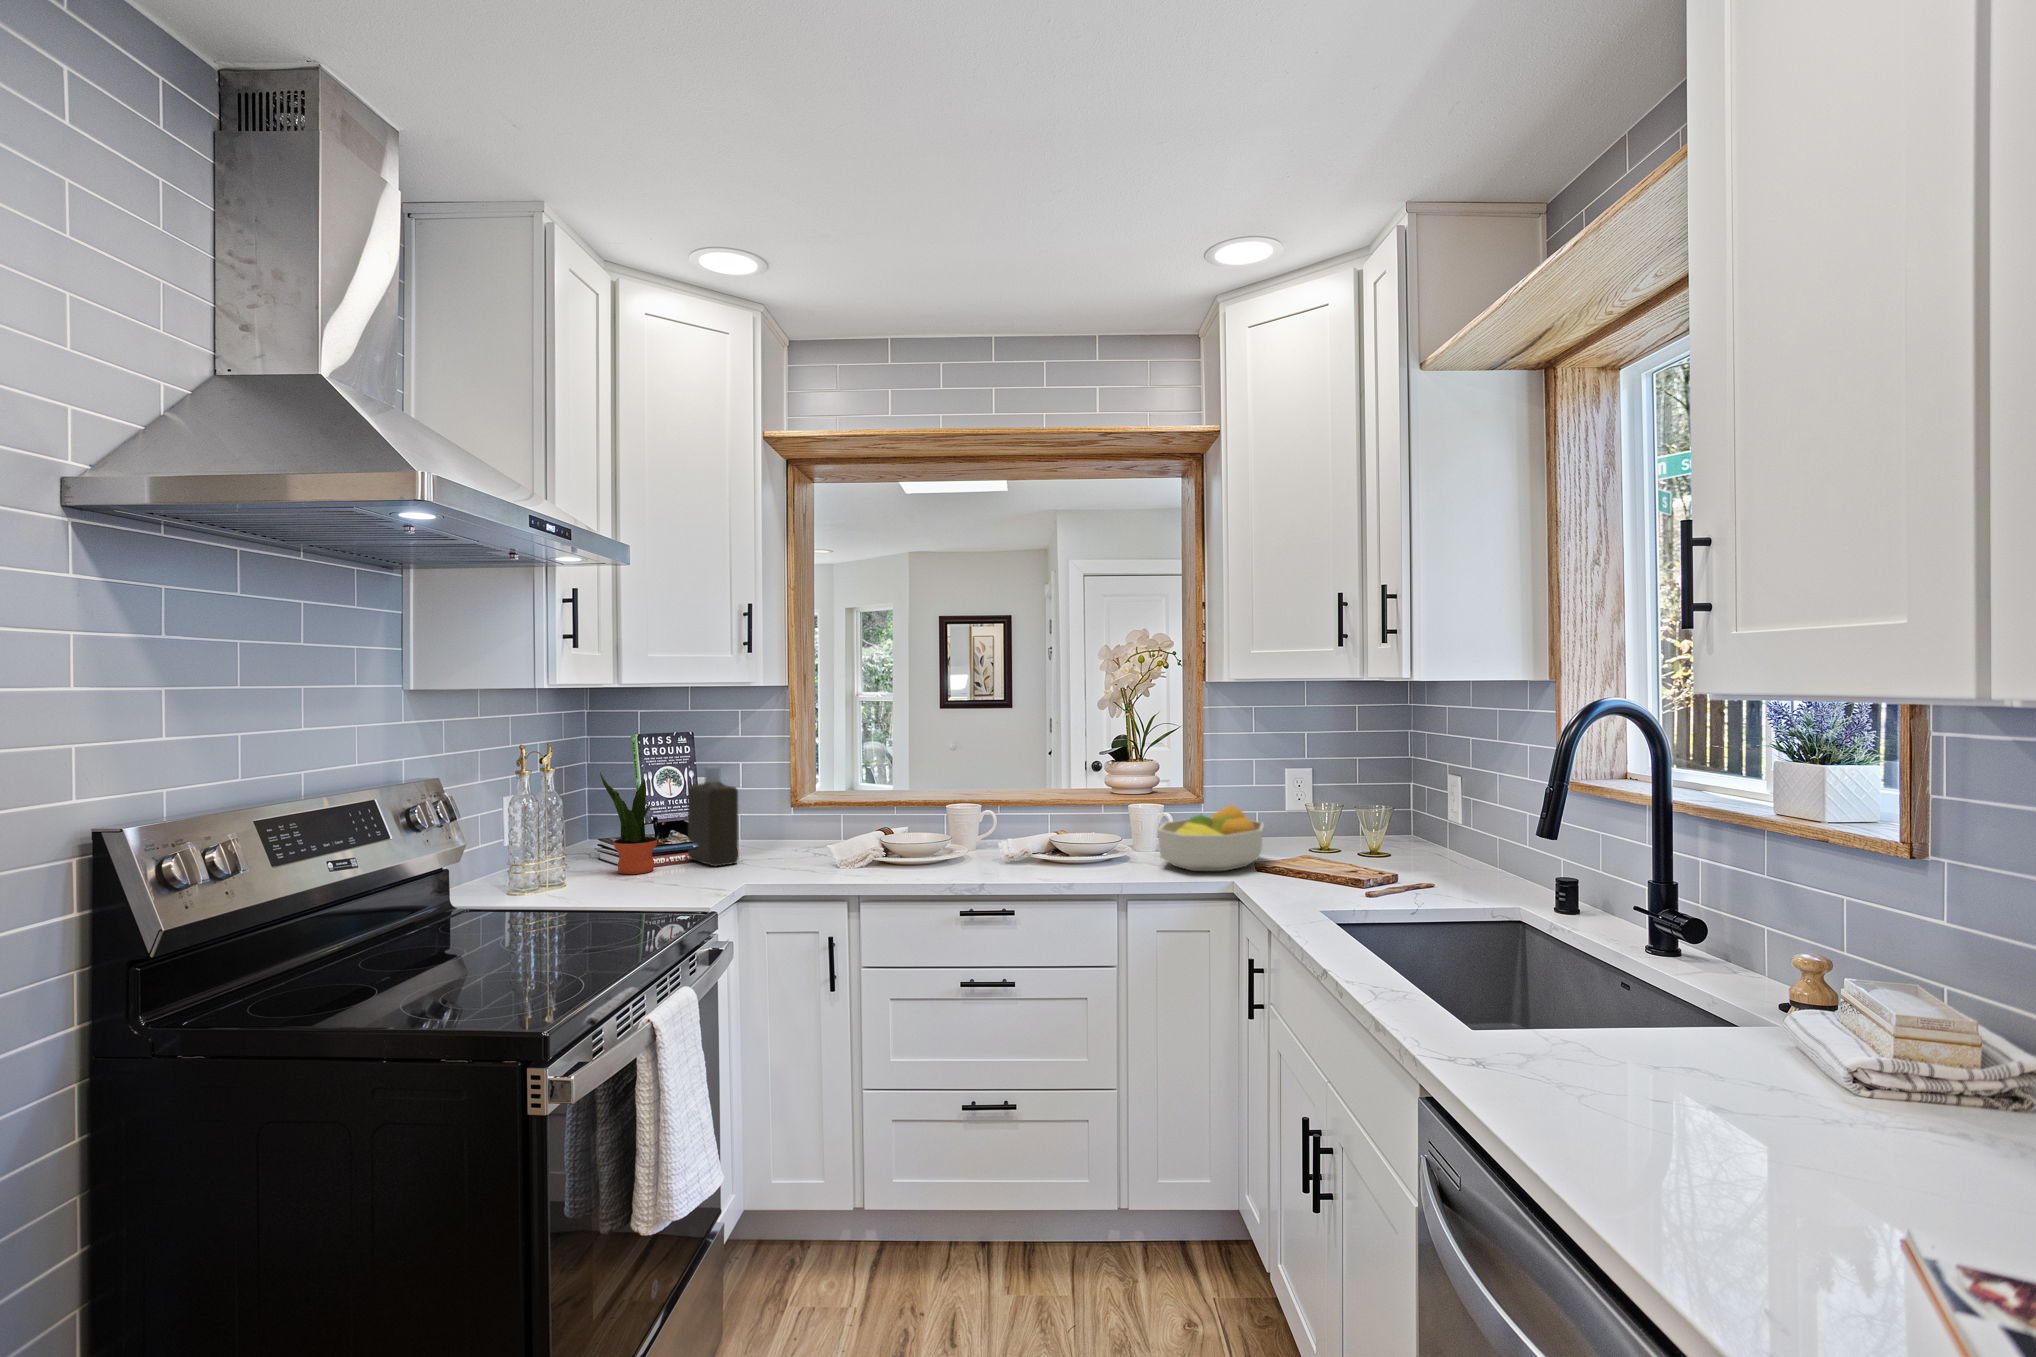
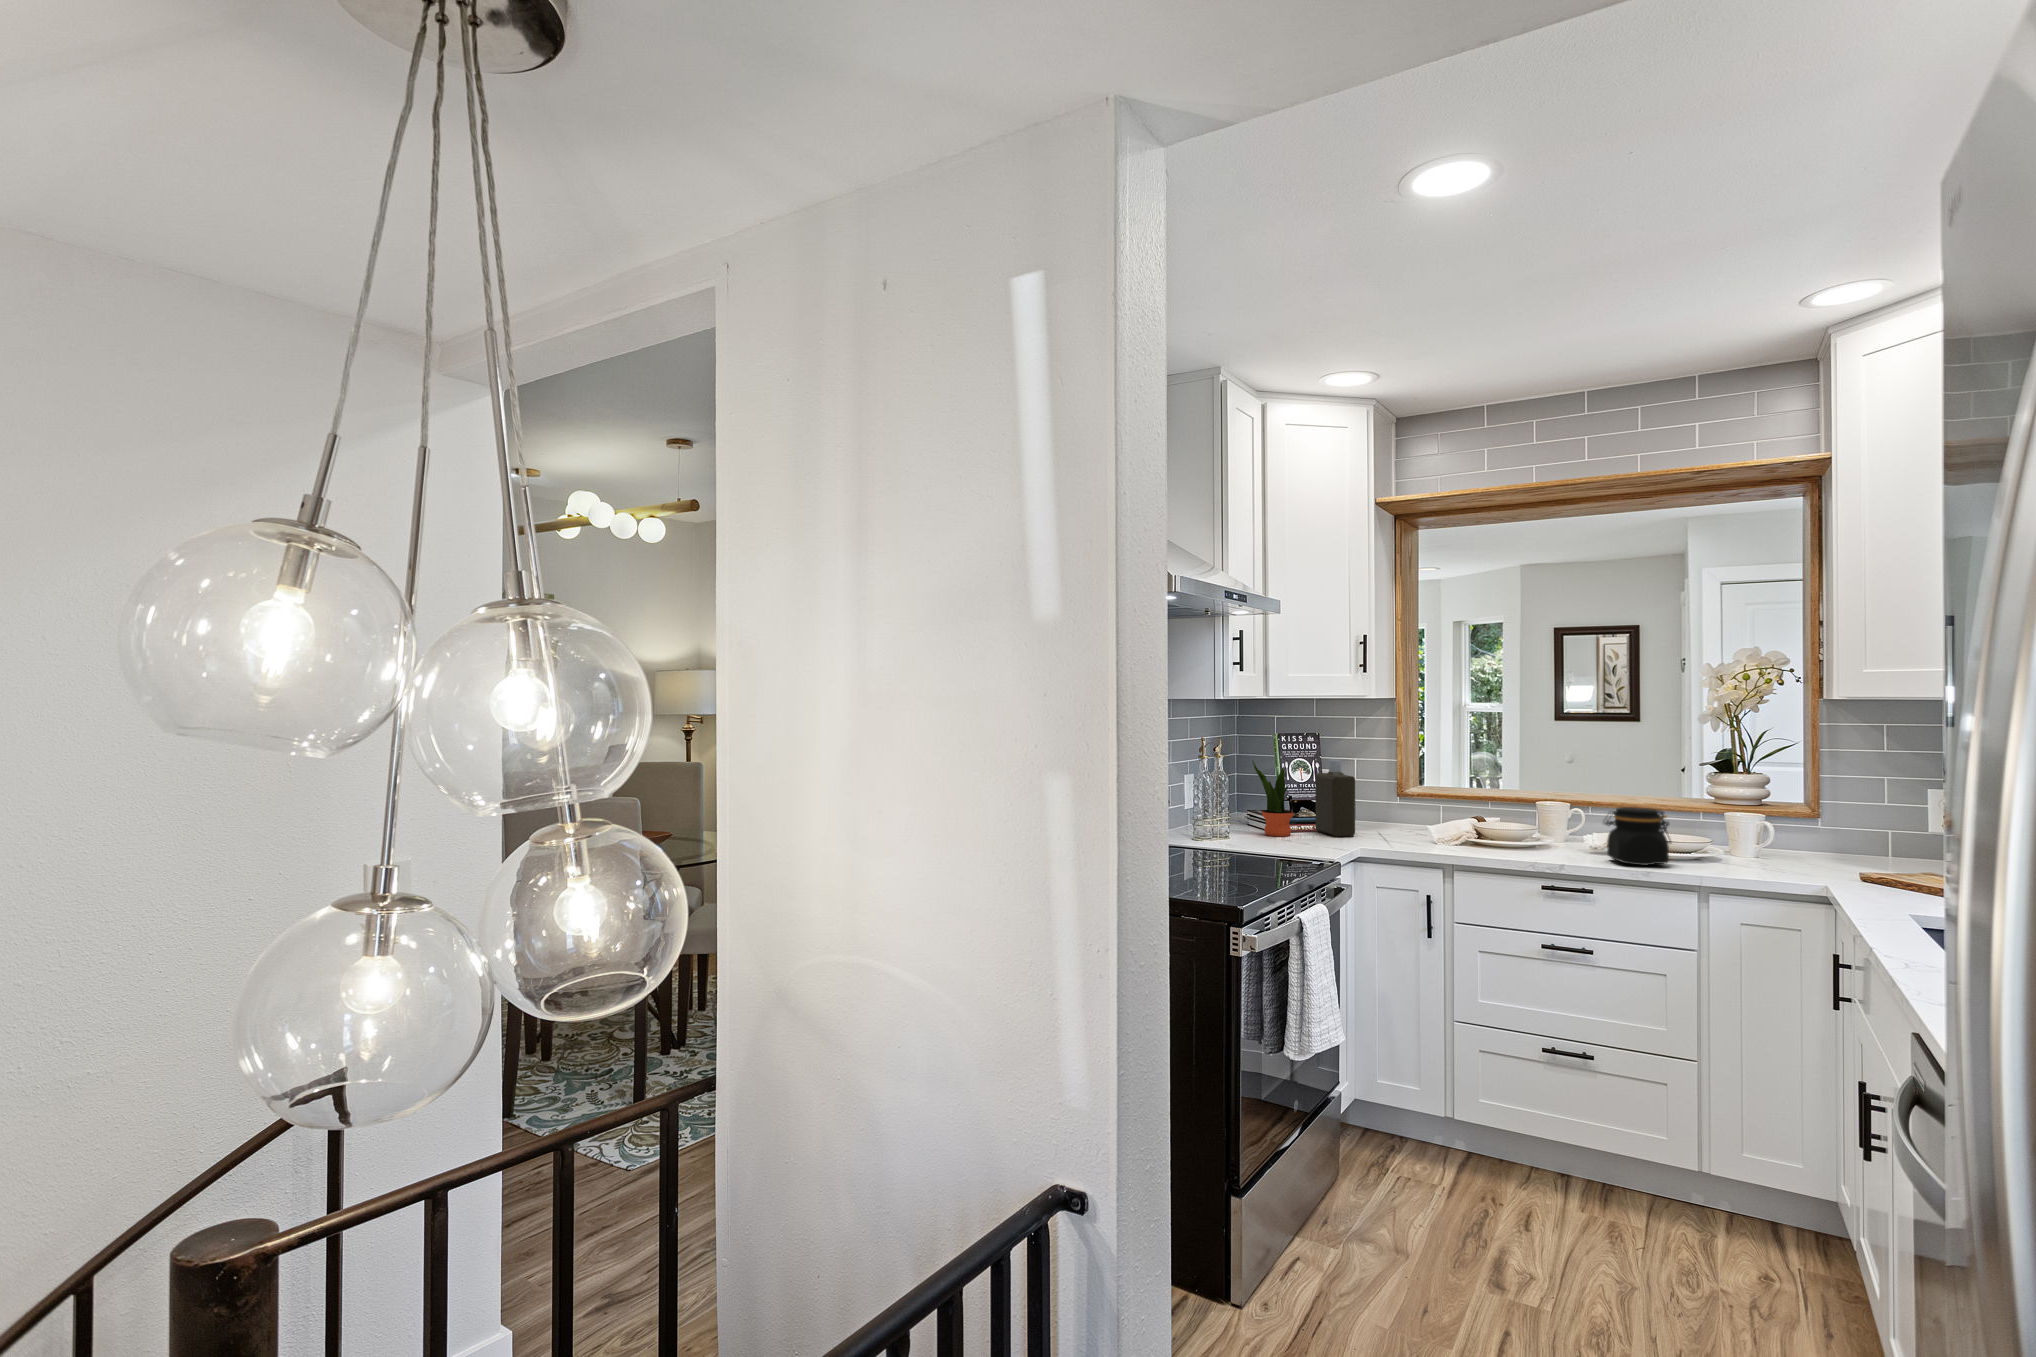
fruit bowl: present [1157,805,1264,871] -> none [1746,820,1878,879]
jar: none [1021,806,1089,872] -> present [1604,807,1671,865]

